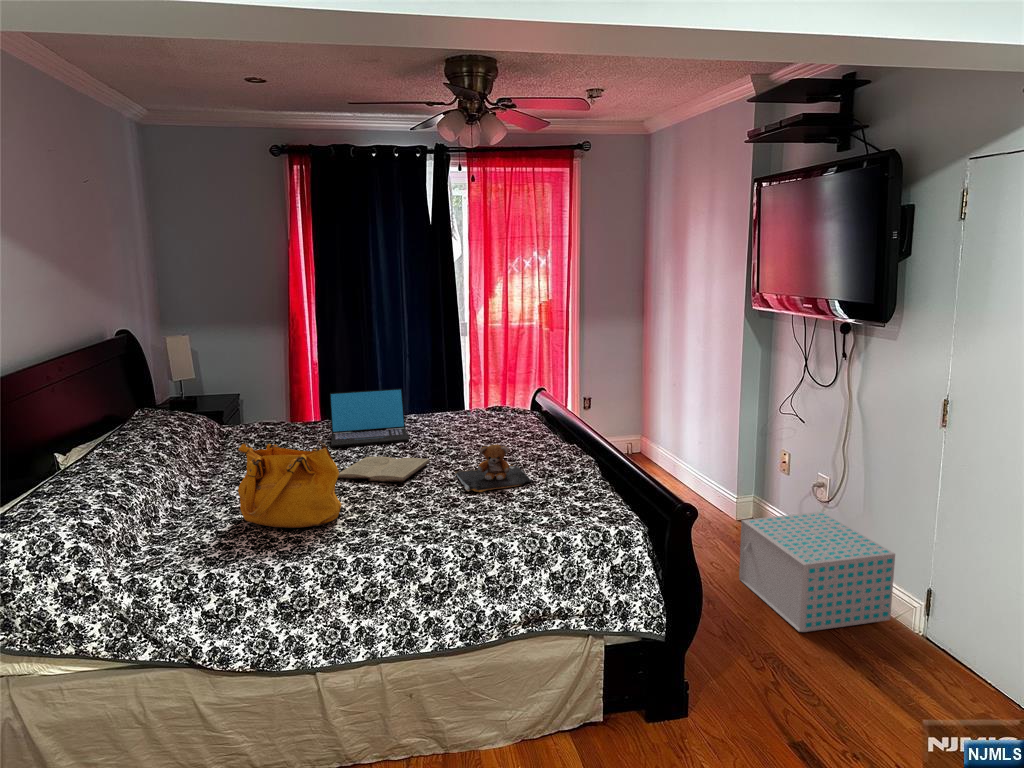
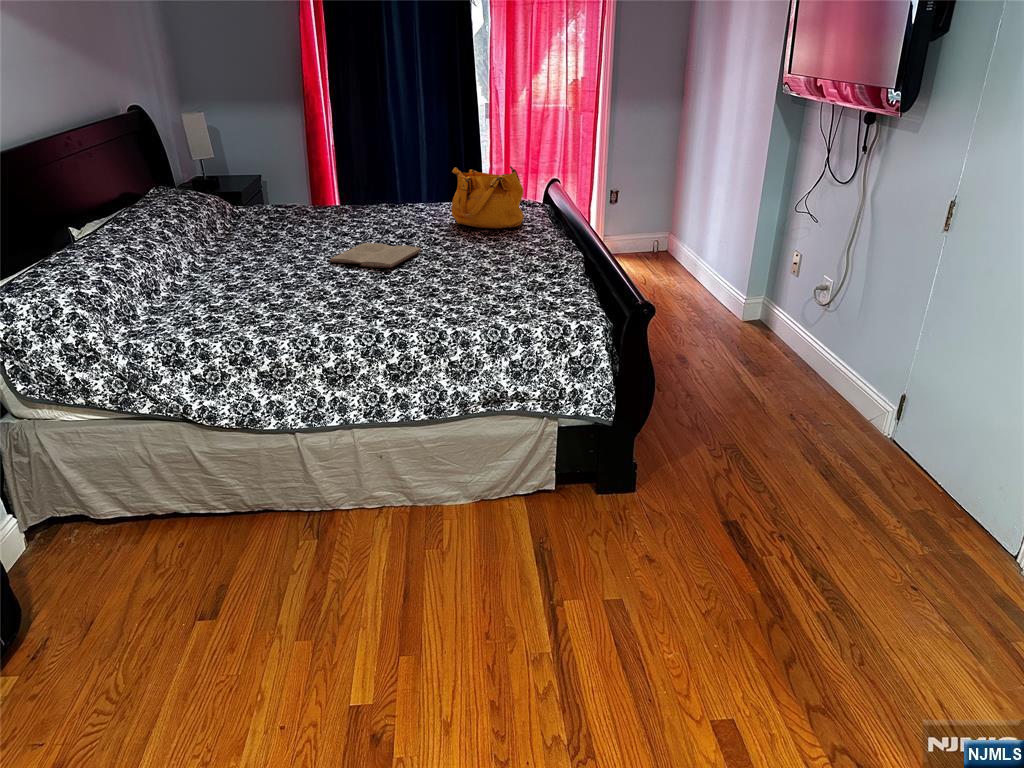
laptop: present [329,389,409,447] -> none [334,176,410,232]
handbag: present [238,440,342,528] -> present [452,166,523,228]
teddy bear: present [455,444,533,492] -> none [442,236,515,282]
storage box: present [739,512,895,632] -> none [723,318,873,430]

